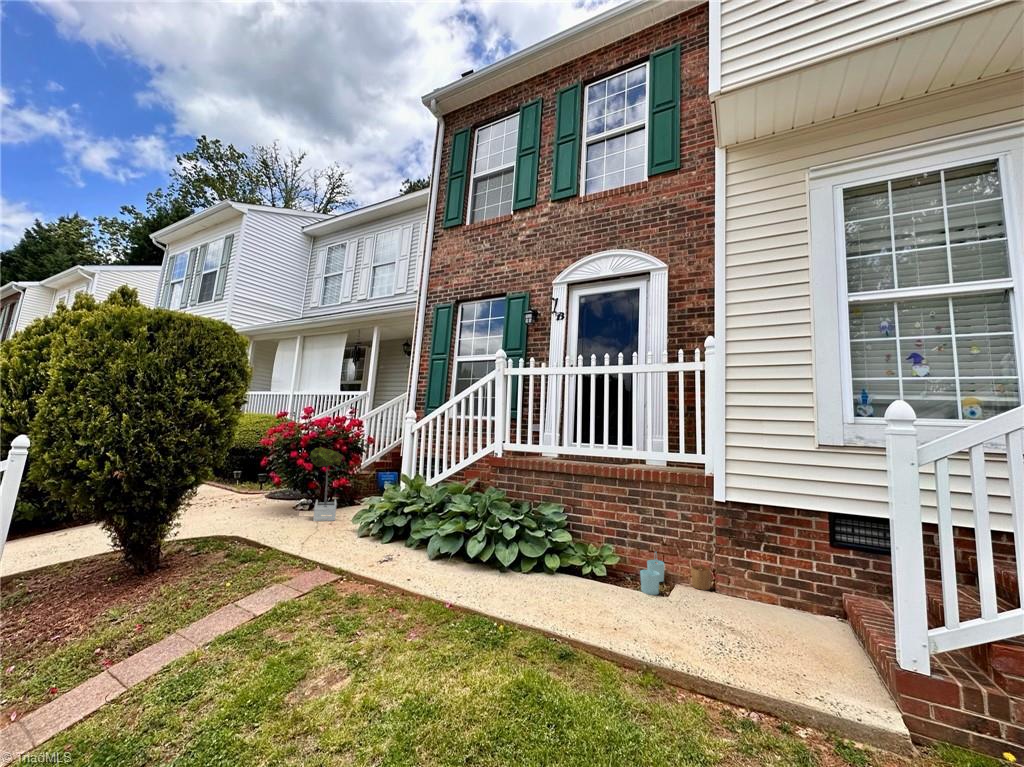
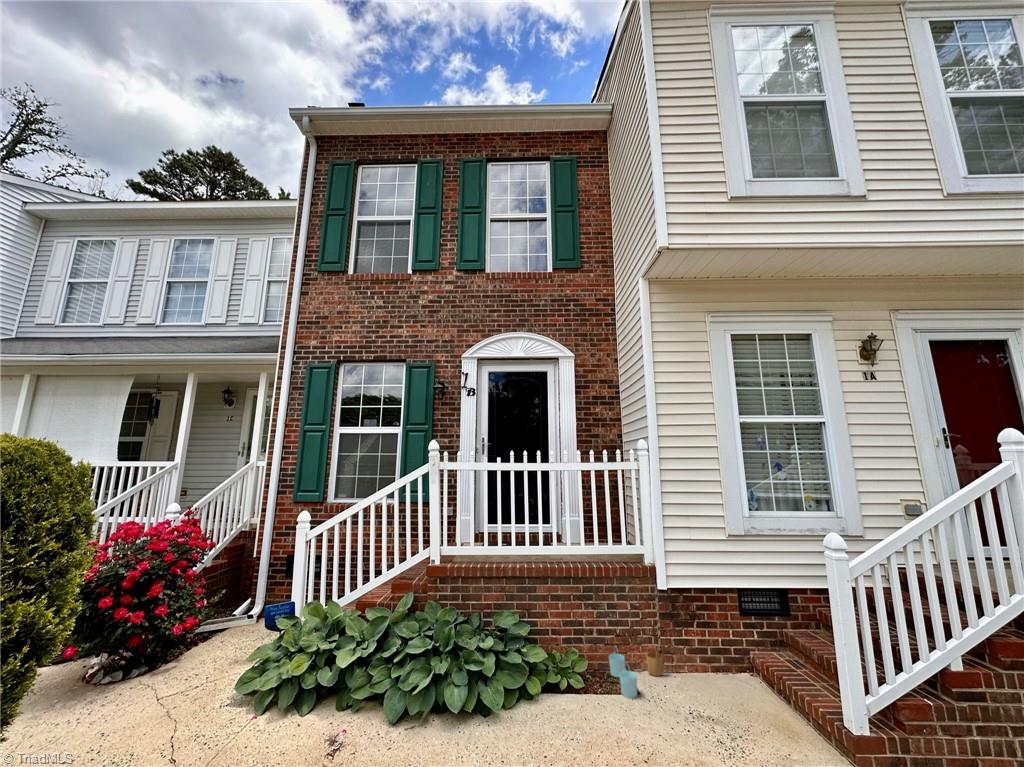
potted tree: present [310,447,343,521] -> none [135,571,190,687]

